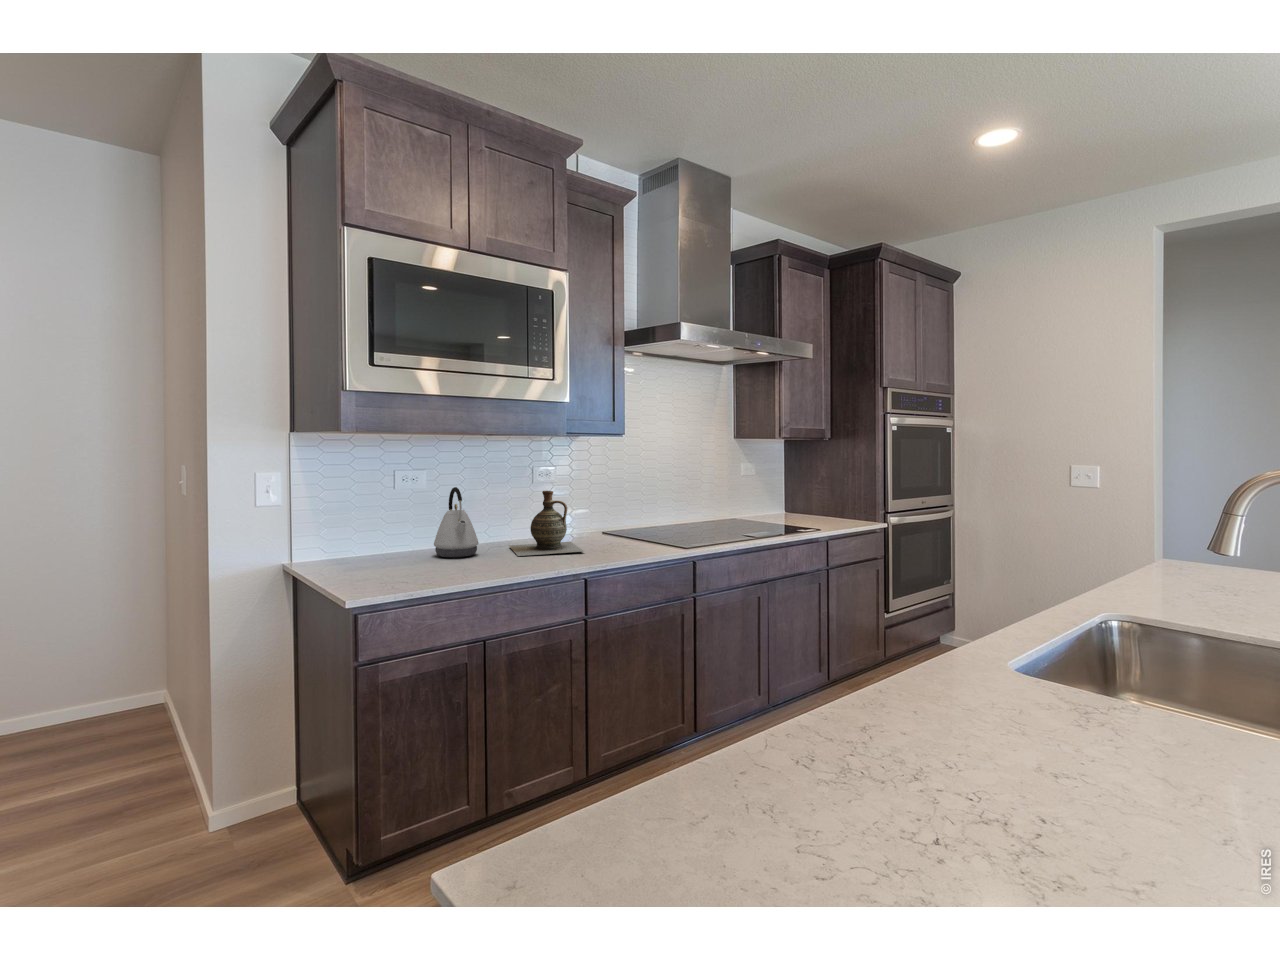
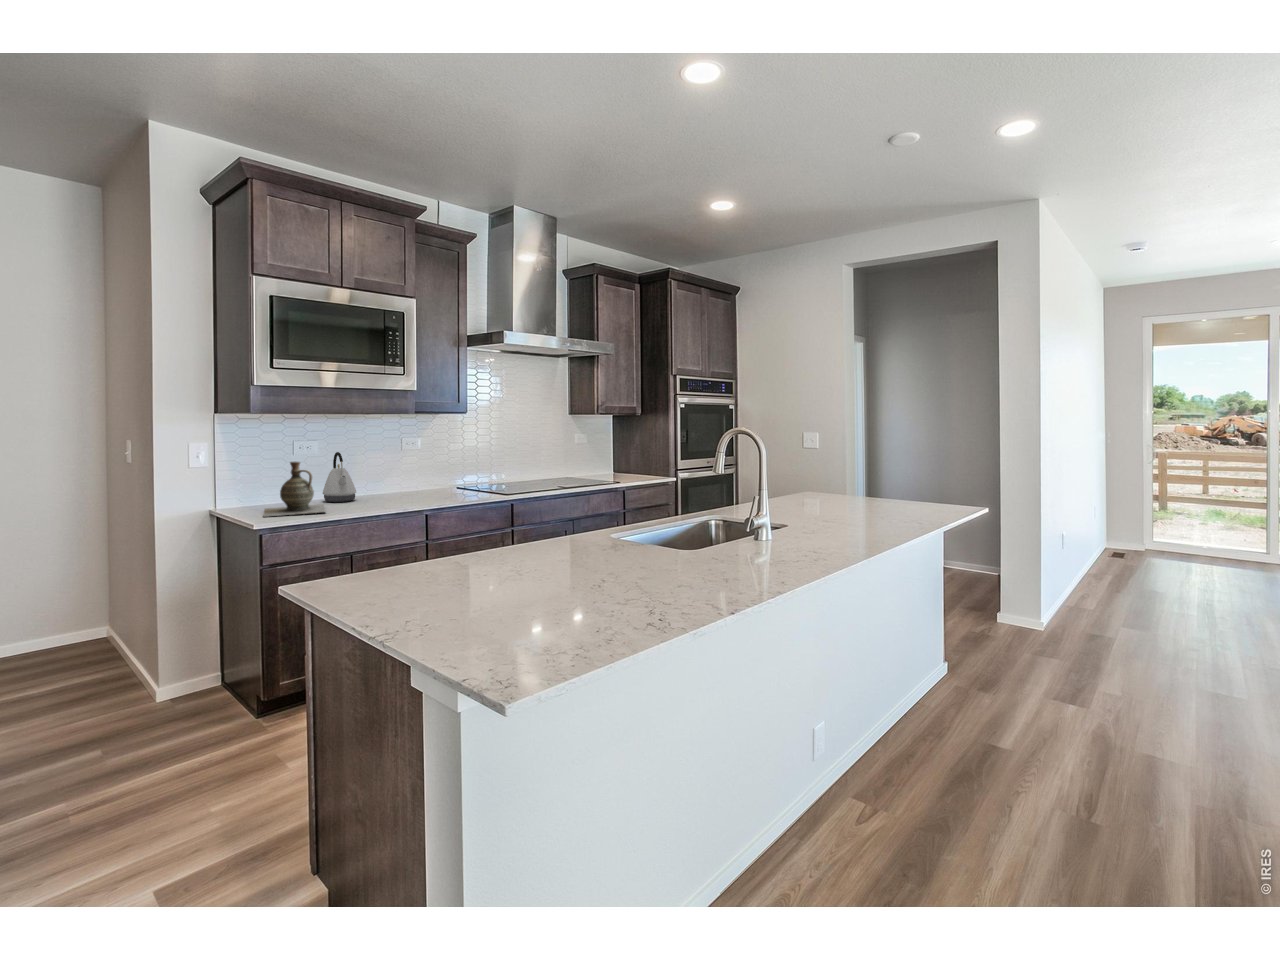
ceramic jug: present [509,491,583,556] -> present [263,462,326,517]

